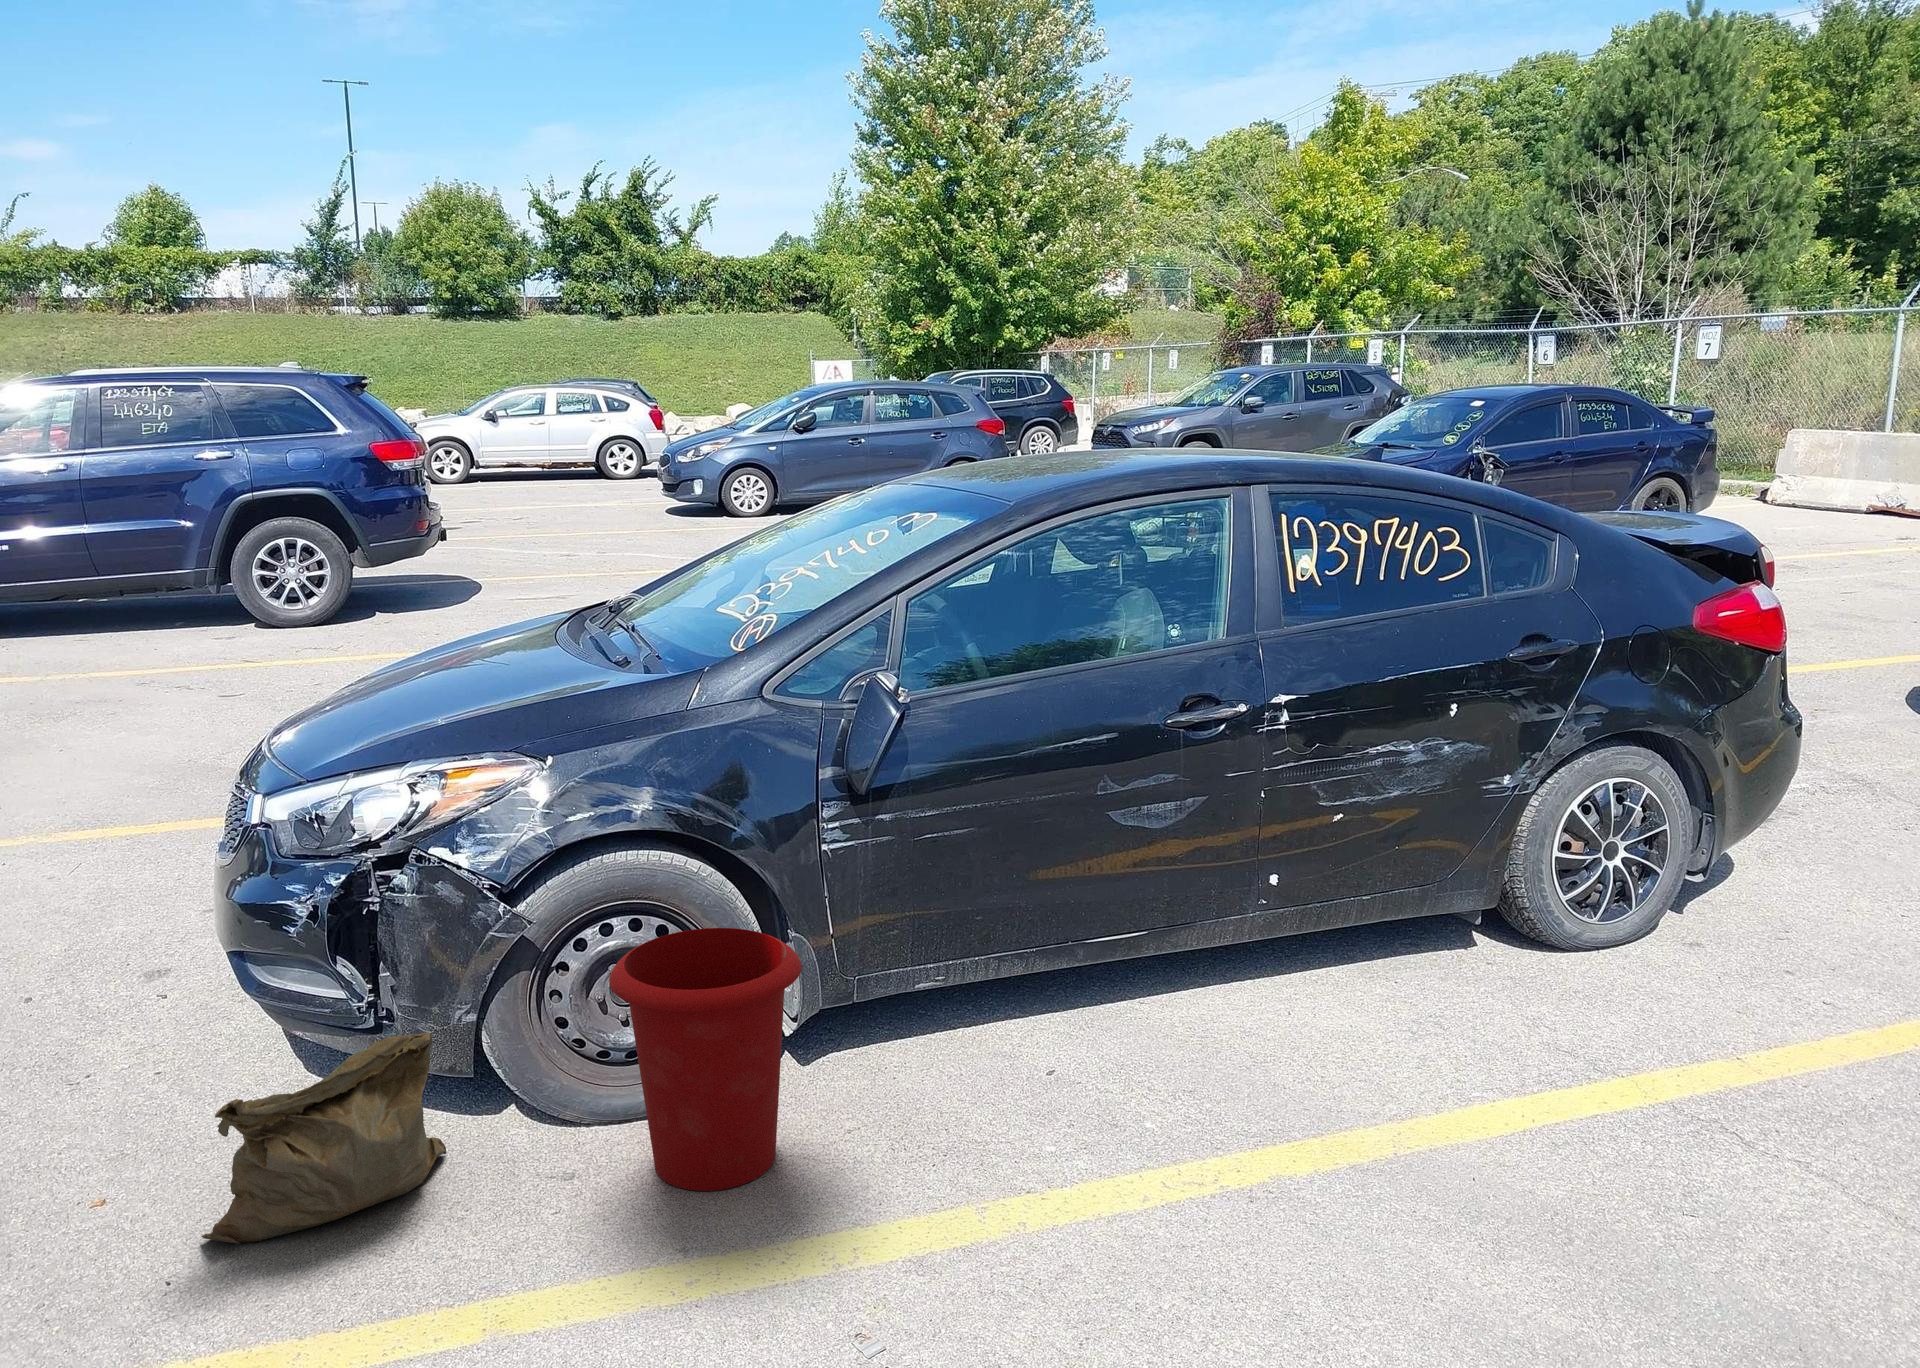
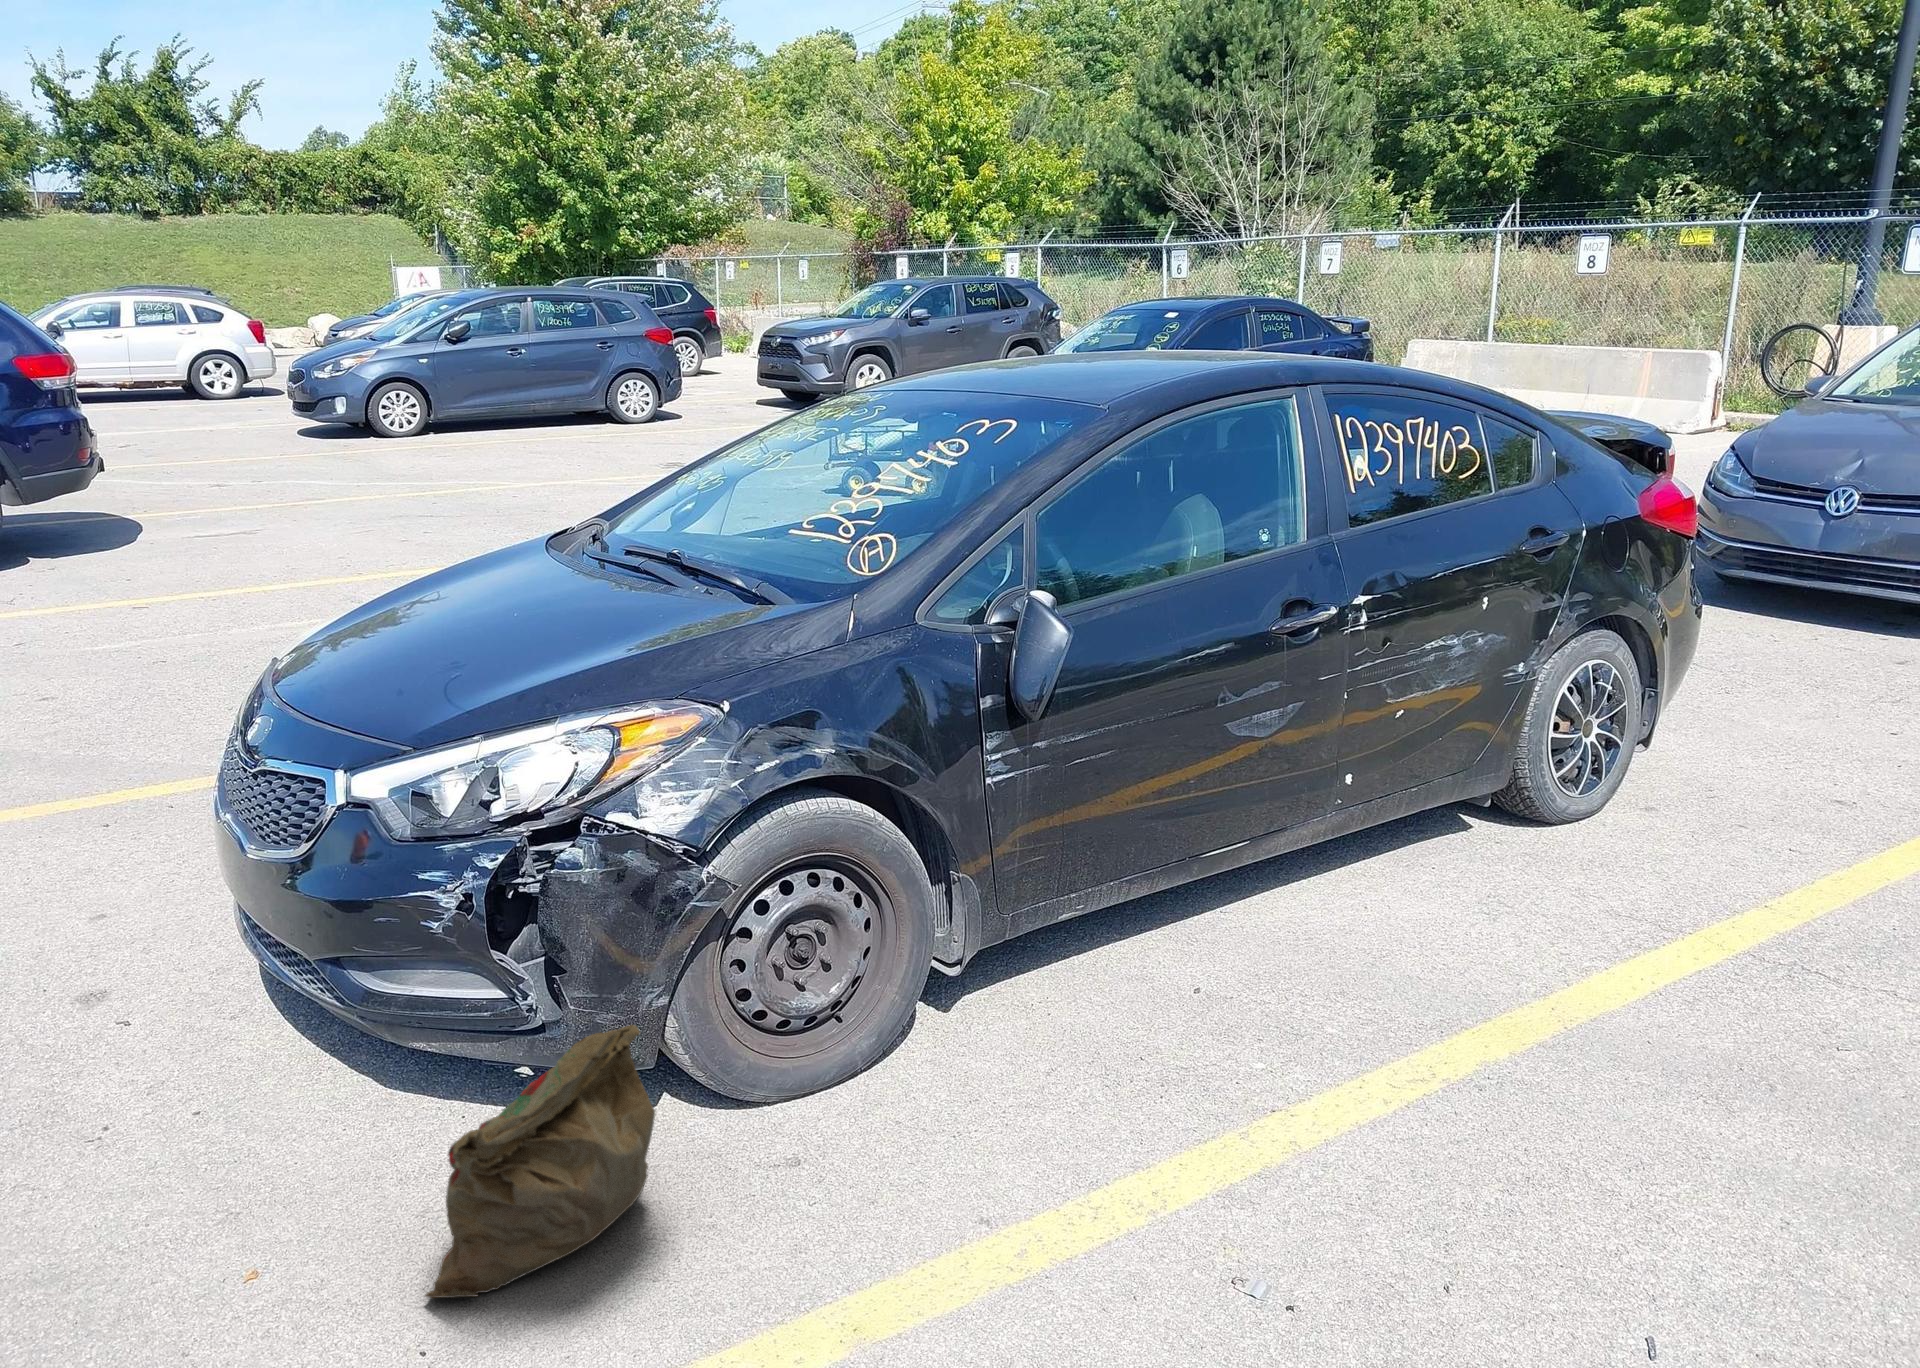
waste bin: present [609,928,802,1191] -> none [833,873,1039,1155]

